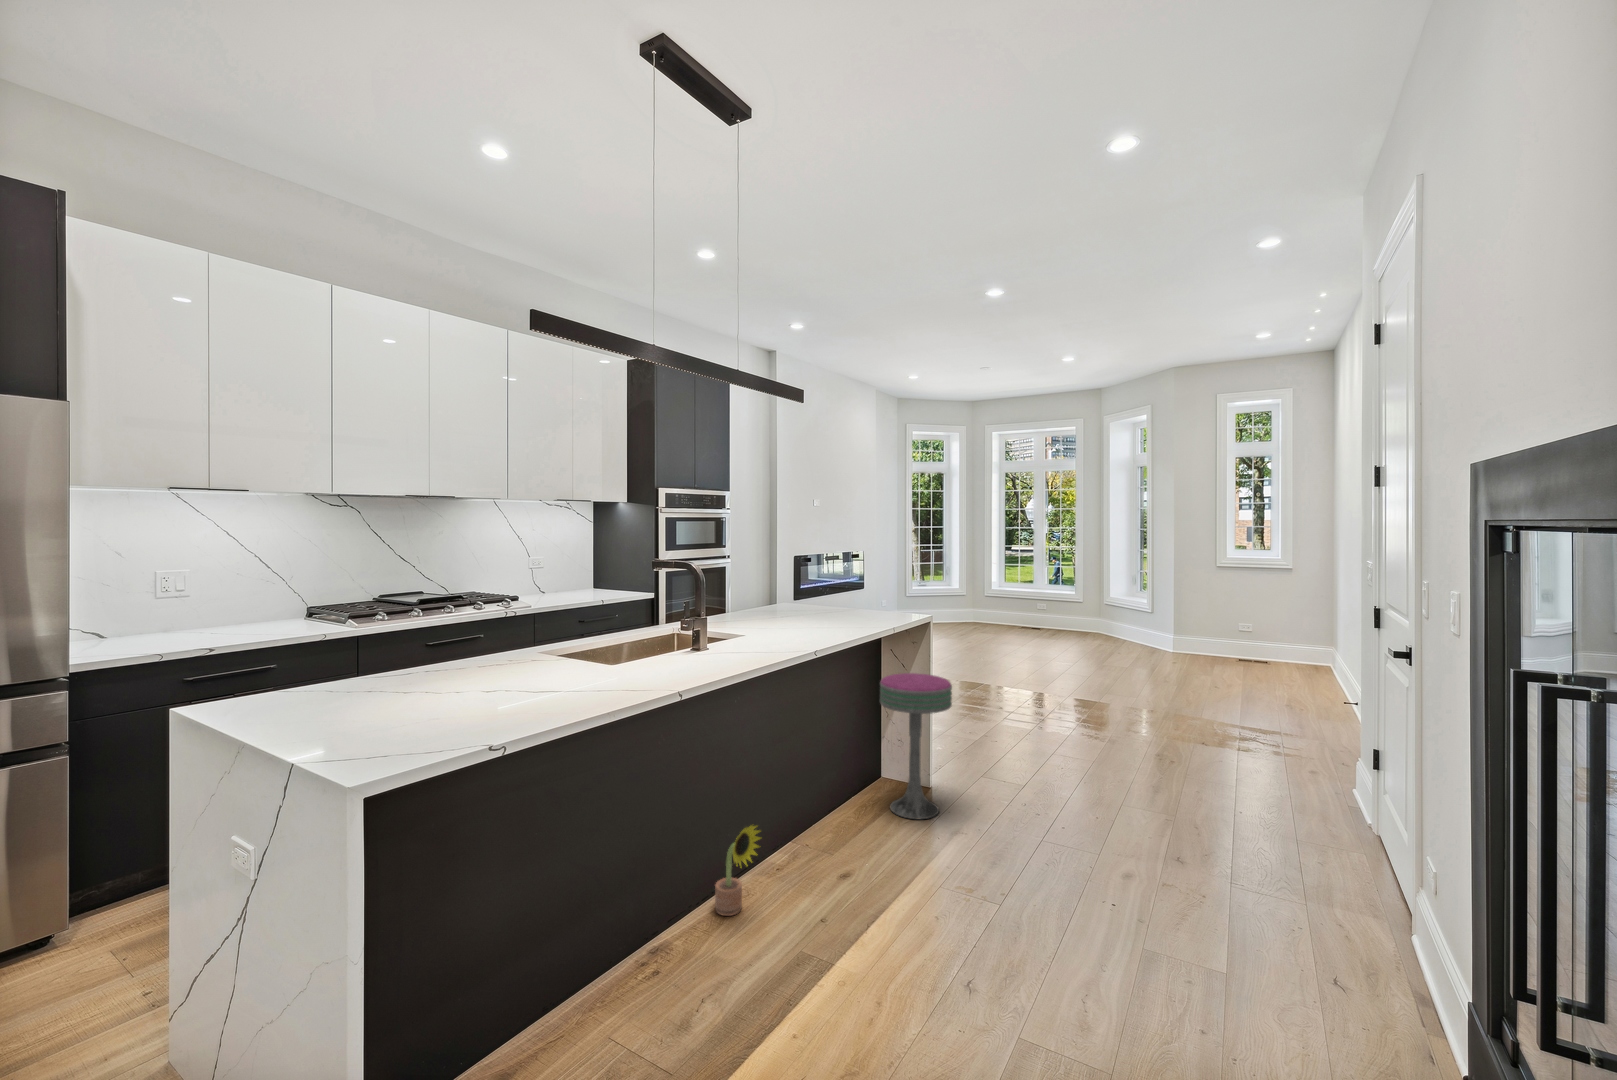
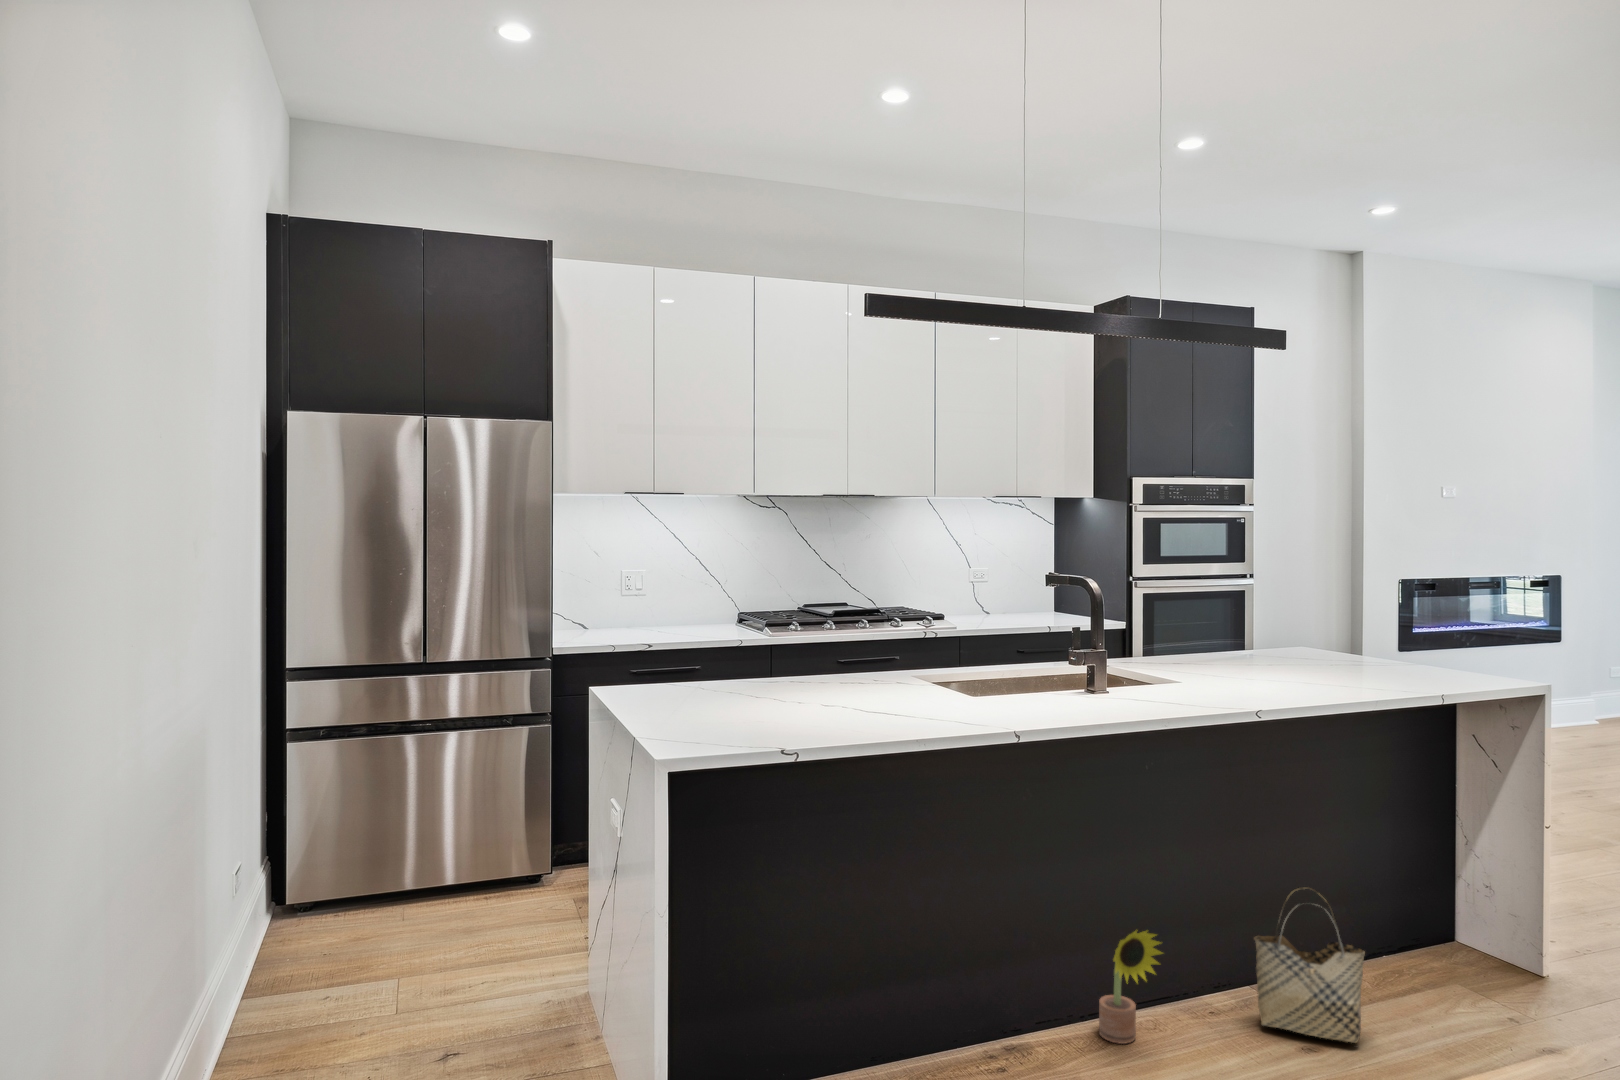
bar stool: present [880,673,952,819] -> none [1426,773,1571,1021]
woven basket: none [806,765,869,868] -> present [1254,887,1365,1043]

